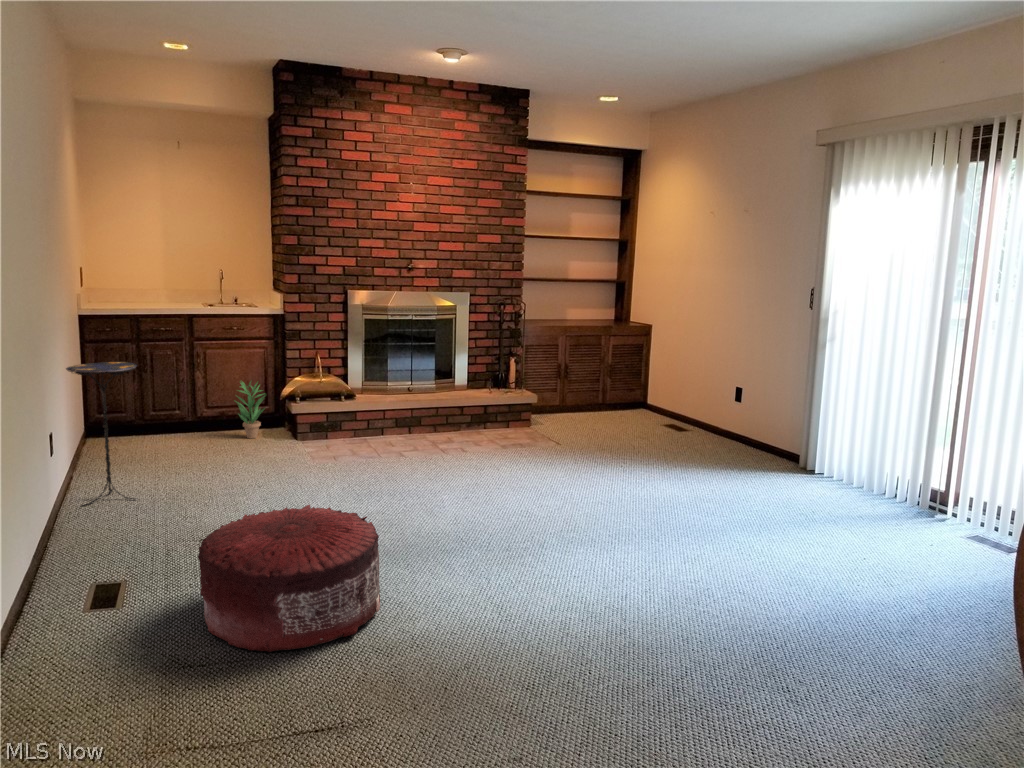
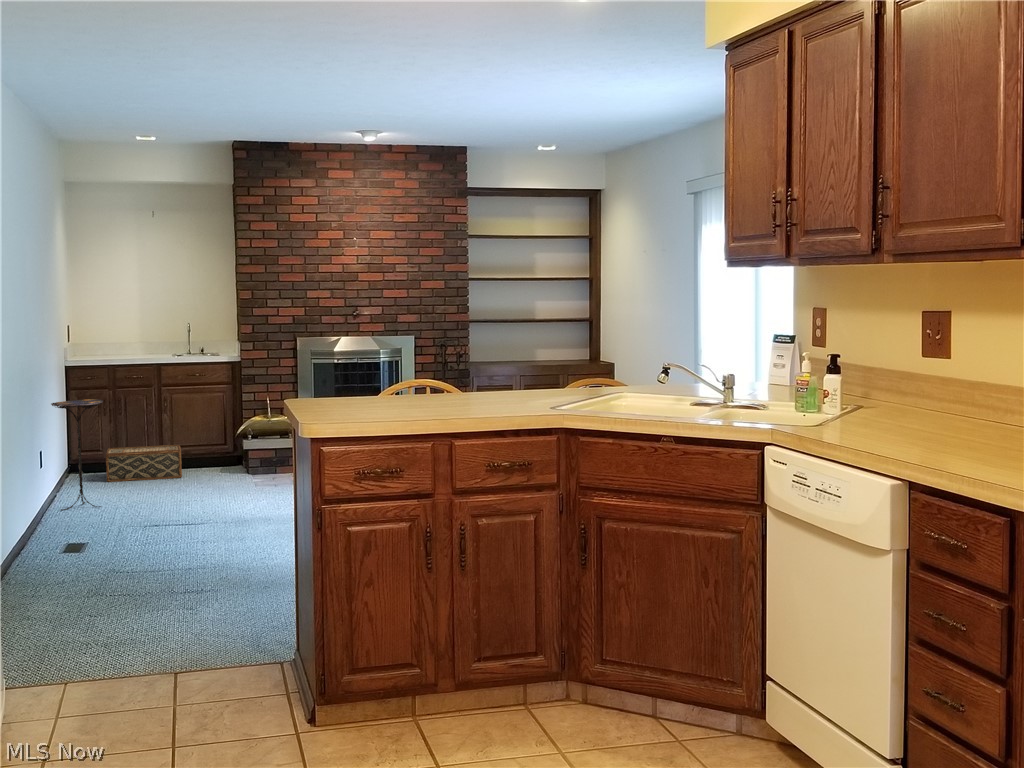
potted plant: present [237,382,265,438] -> none [196,419,226,473]
woven basket: none [127,407,220,453] -> present [106,445,182,482]
pouf: present [198,504,380,652] -> none [115,490,243,571]

